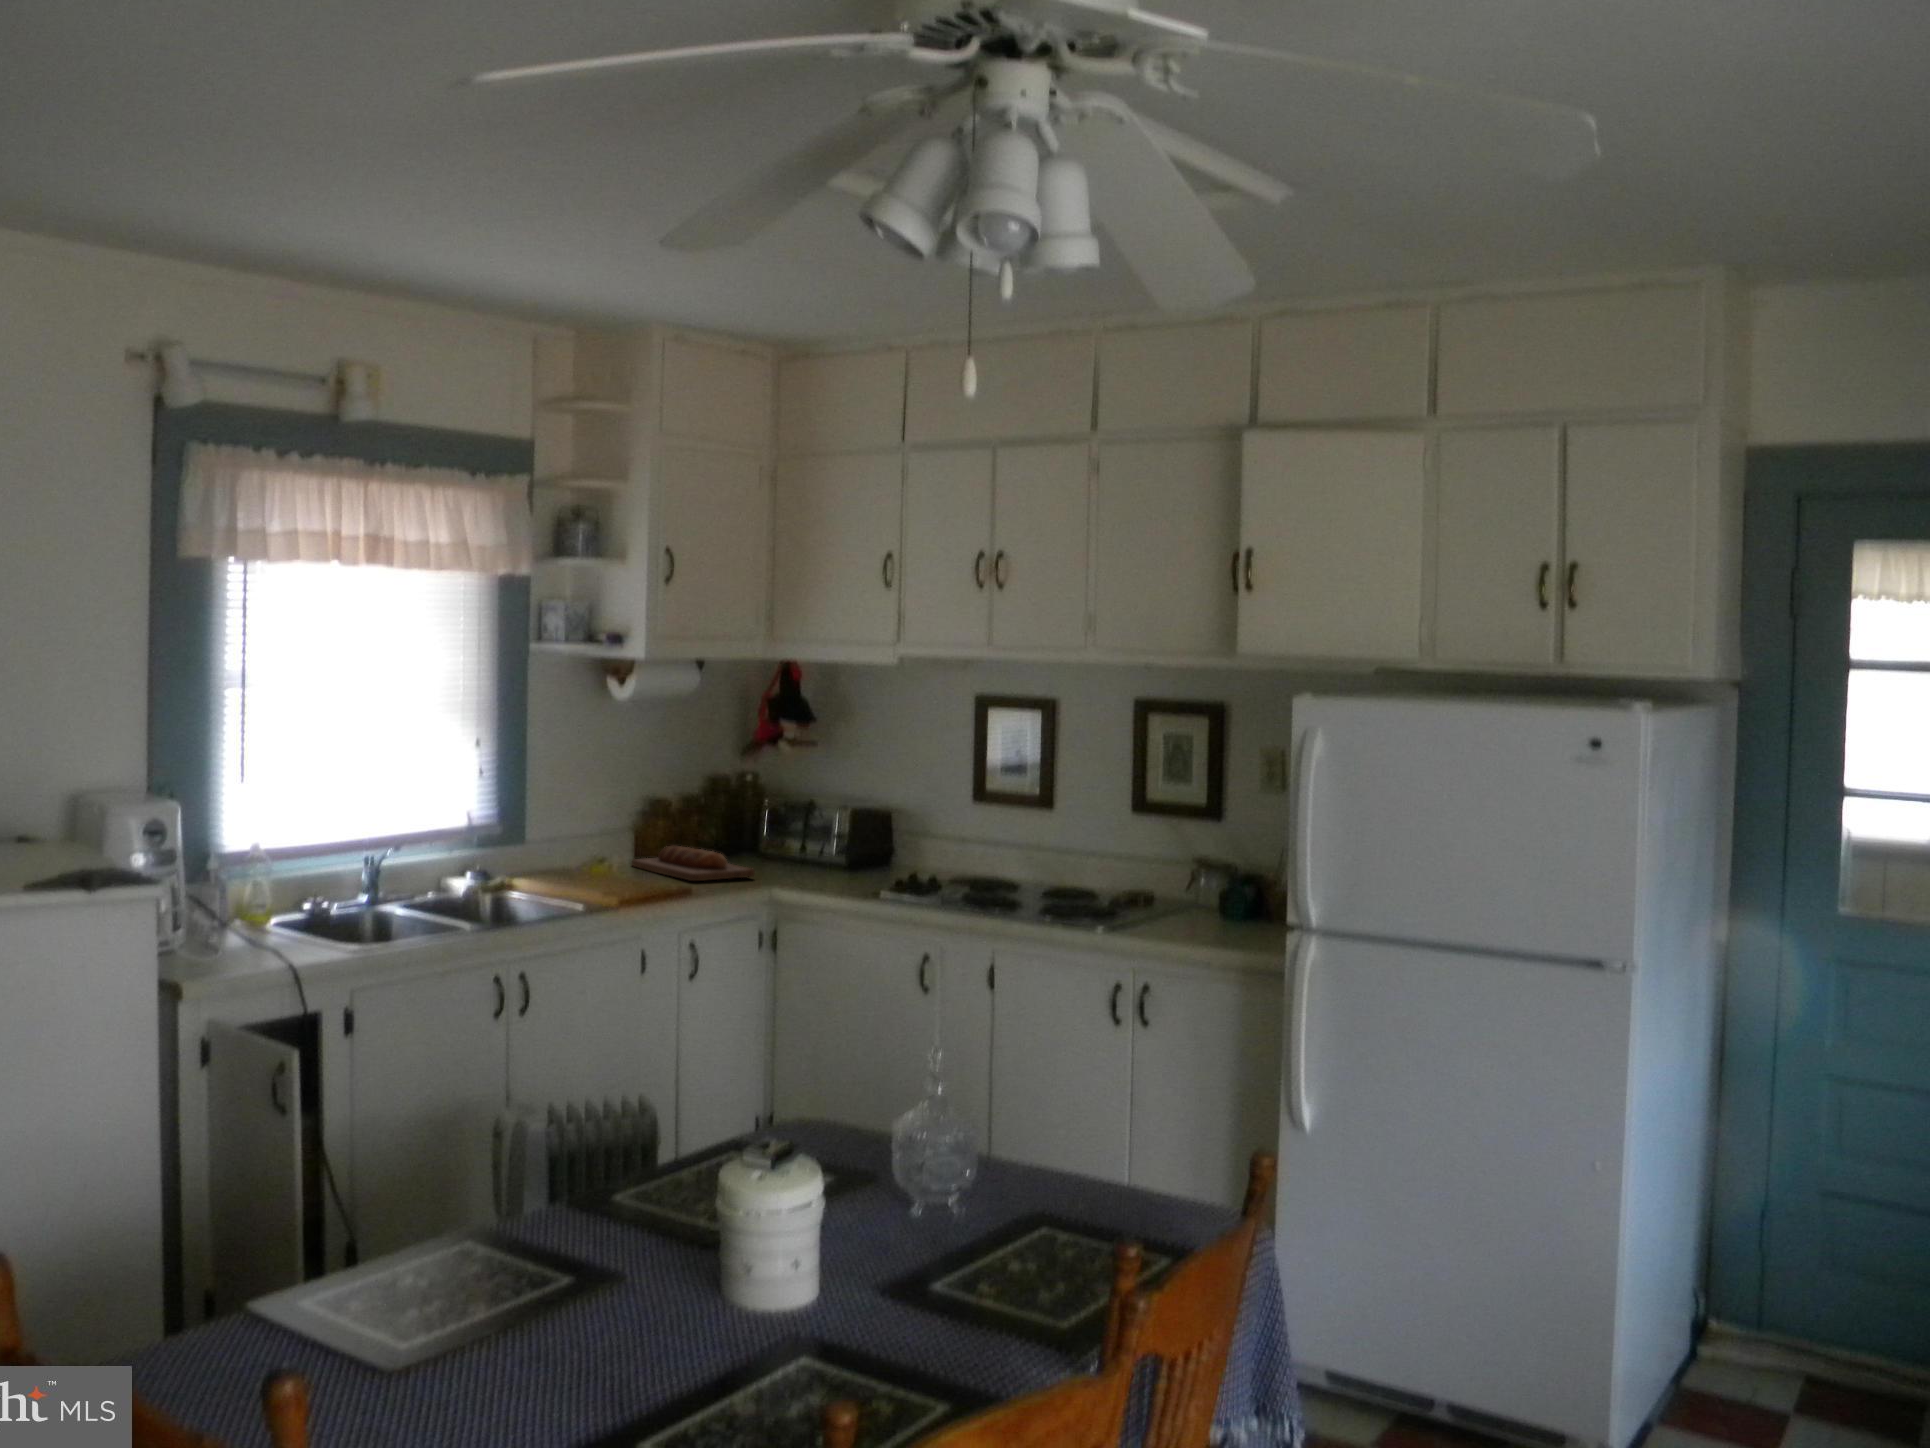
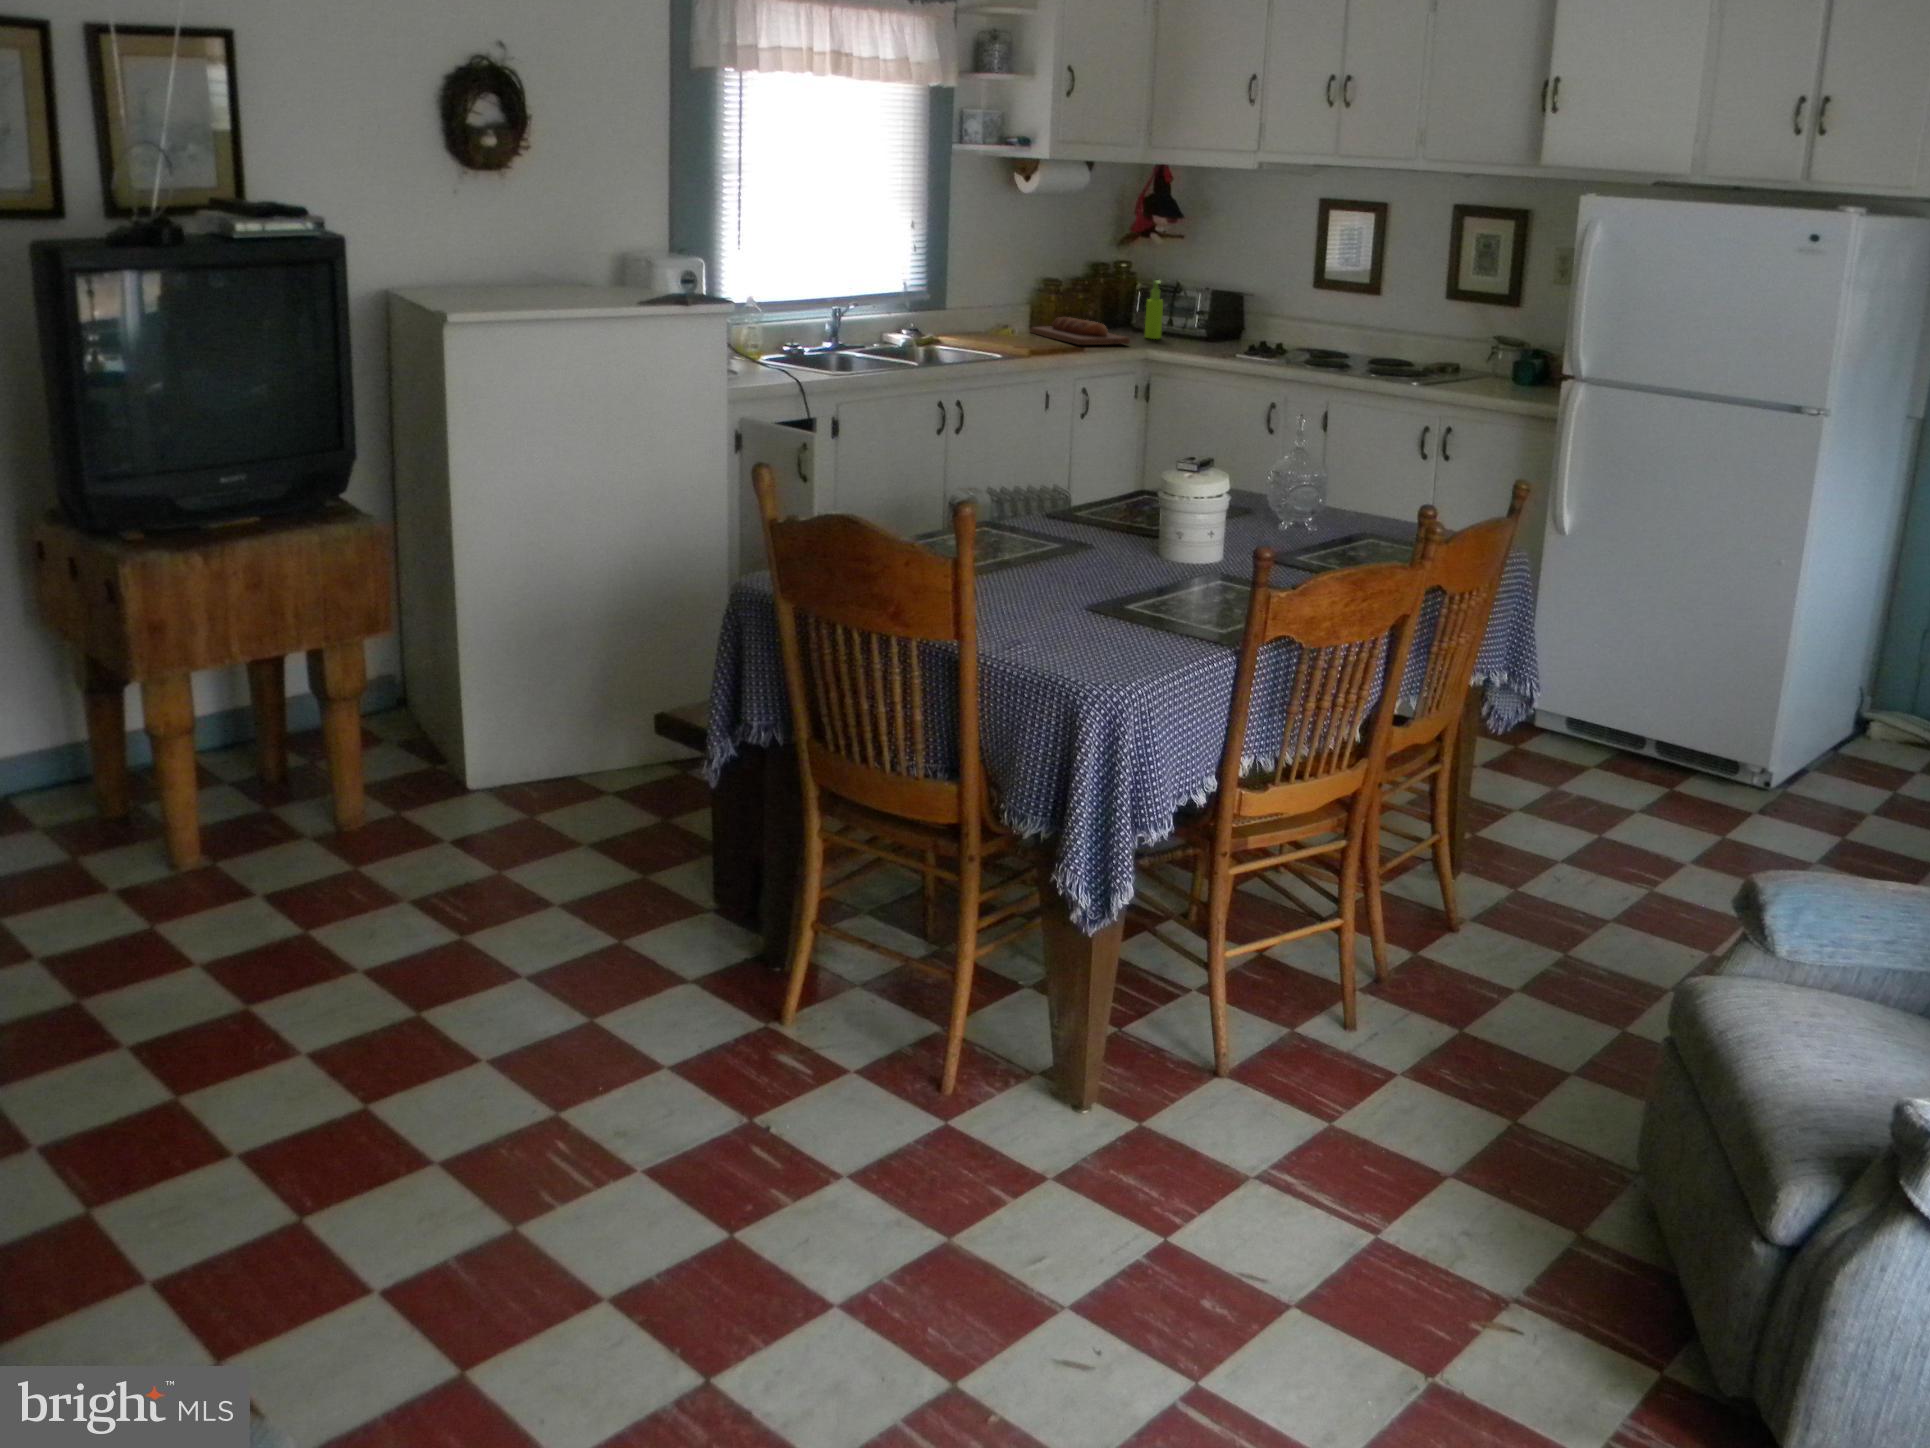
soap dispenser: none [773,798,794,868] -> present [1145,280,1163,339]

